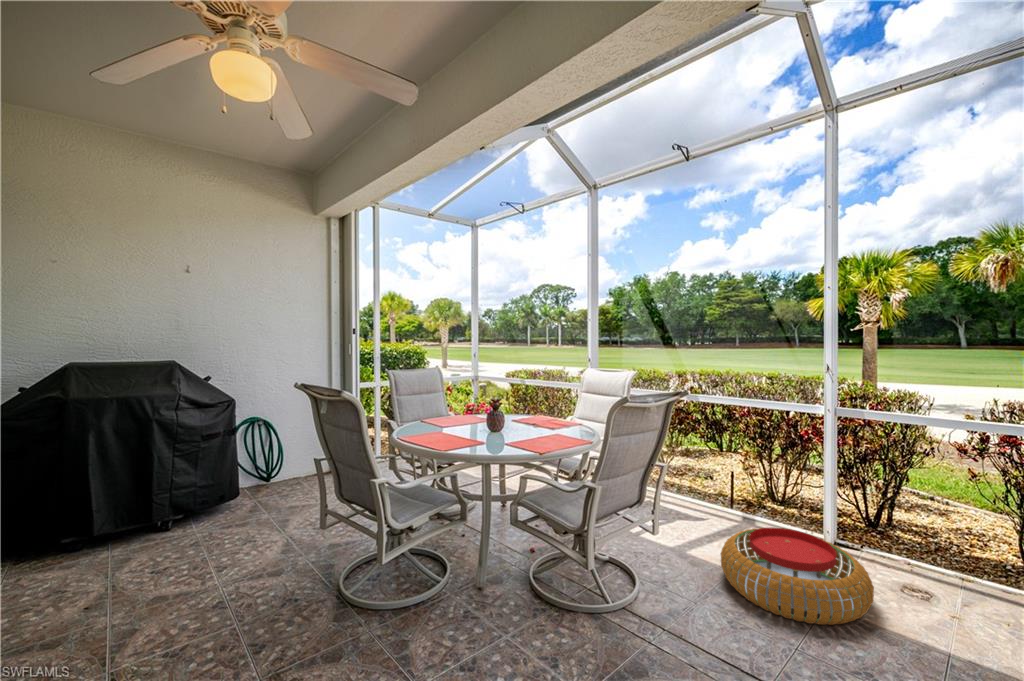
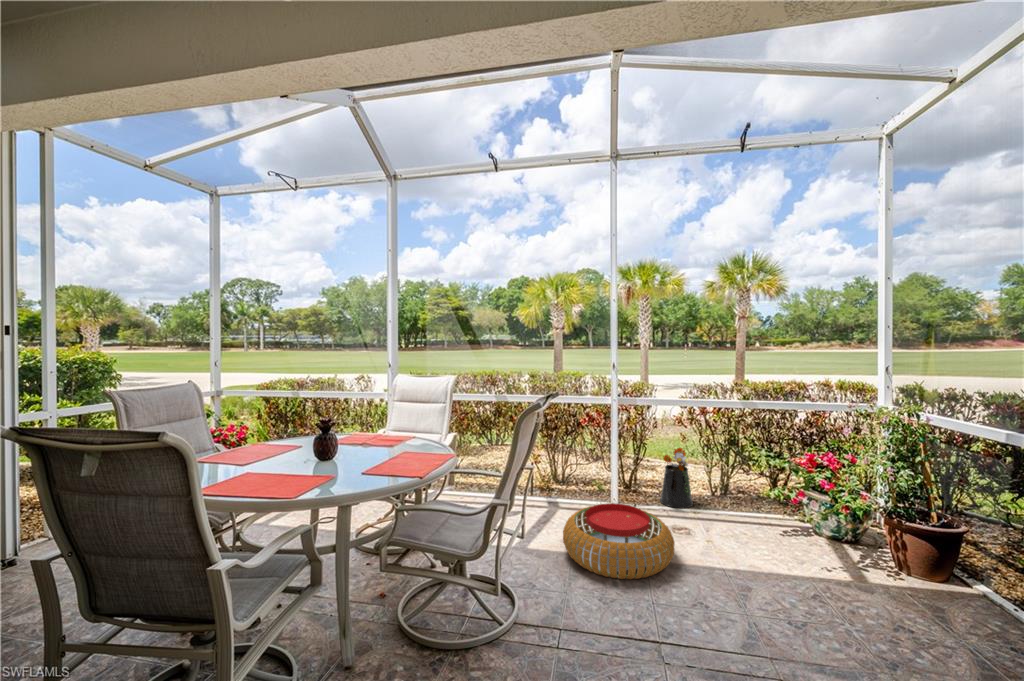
watering can: none [913,484,973,572] -> present [660,448,693,508]

